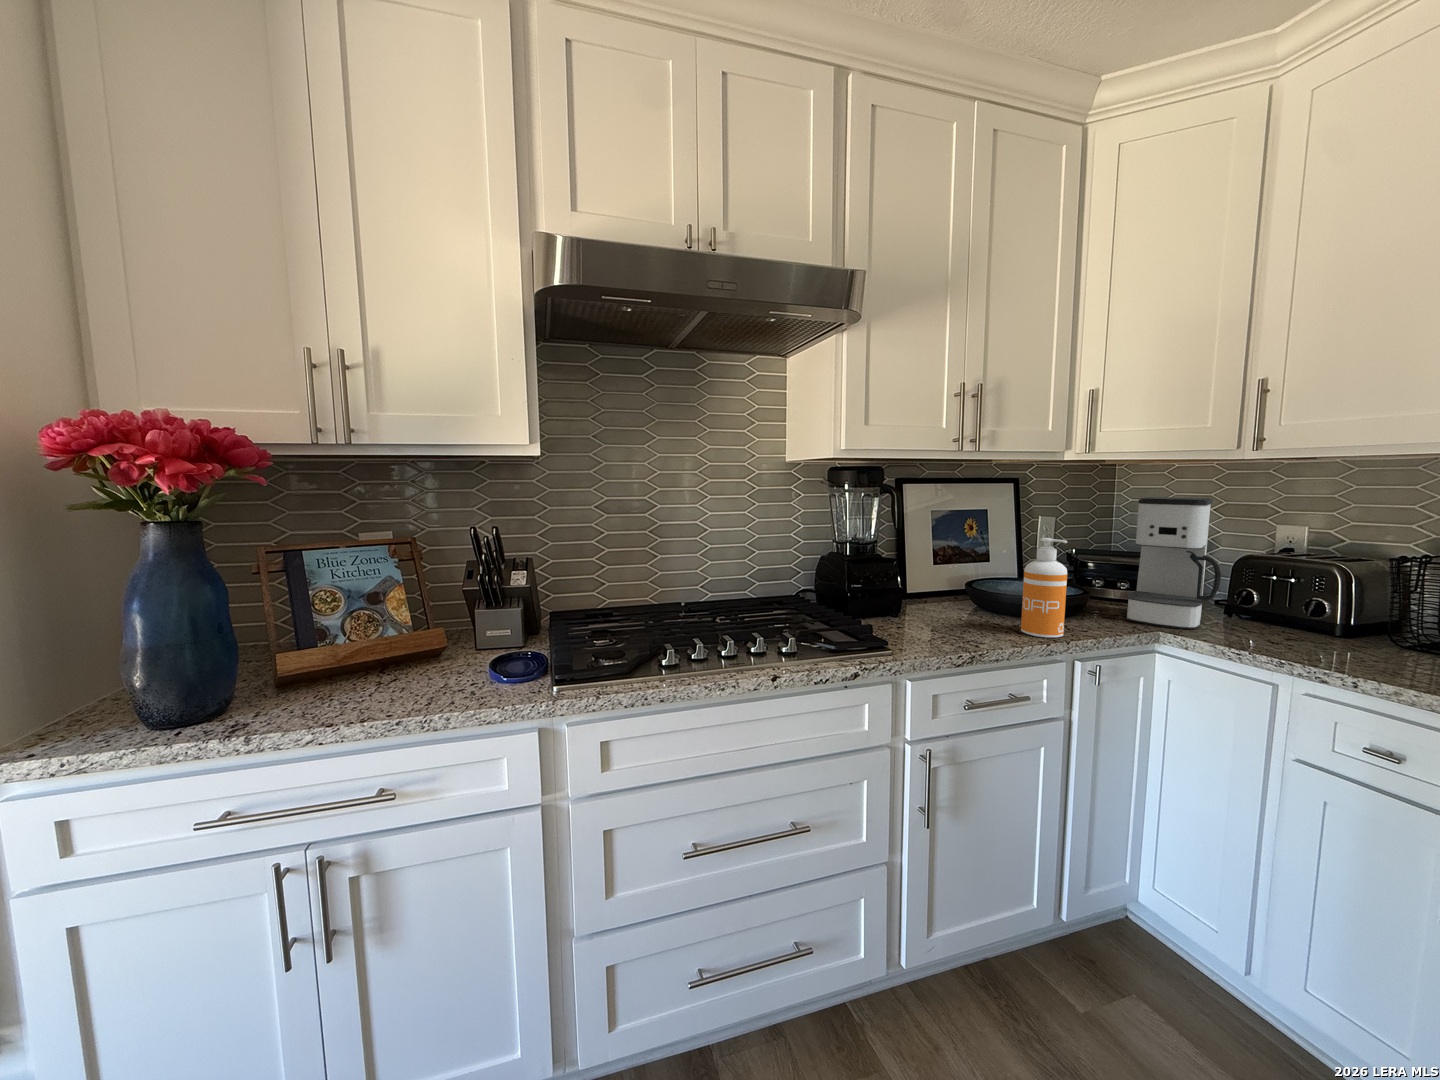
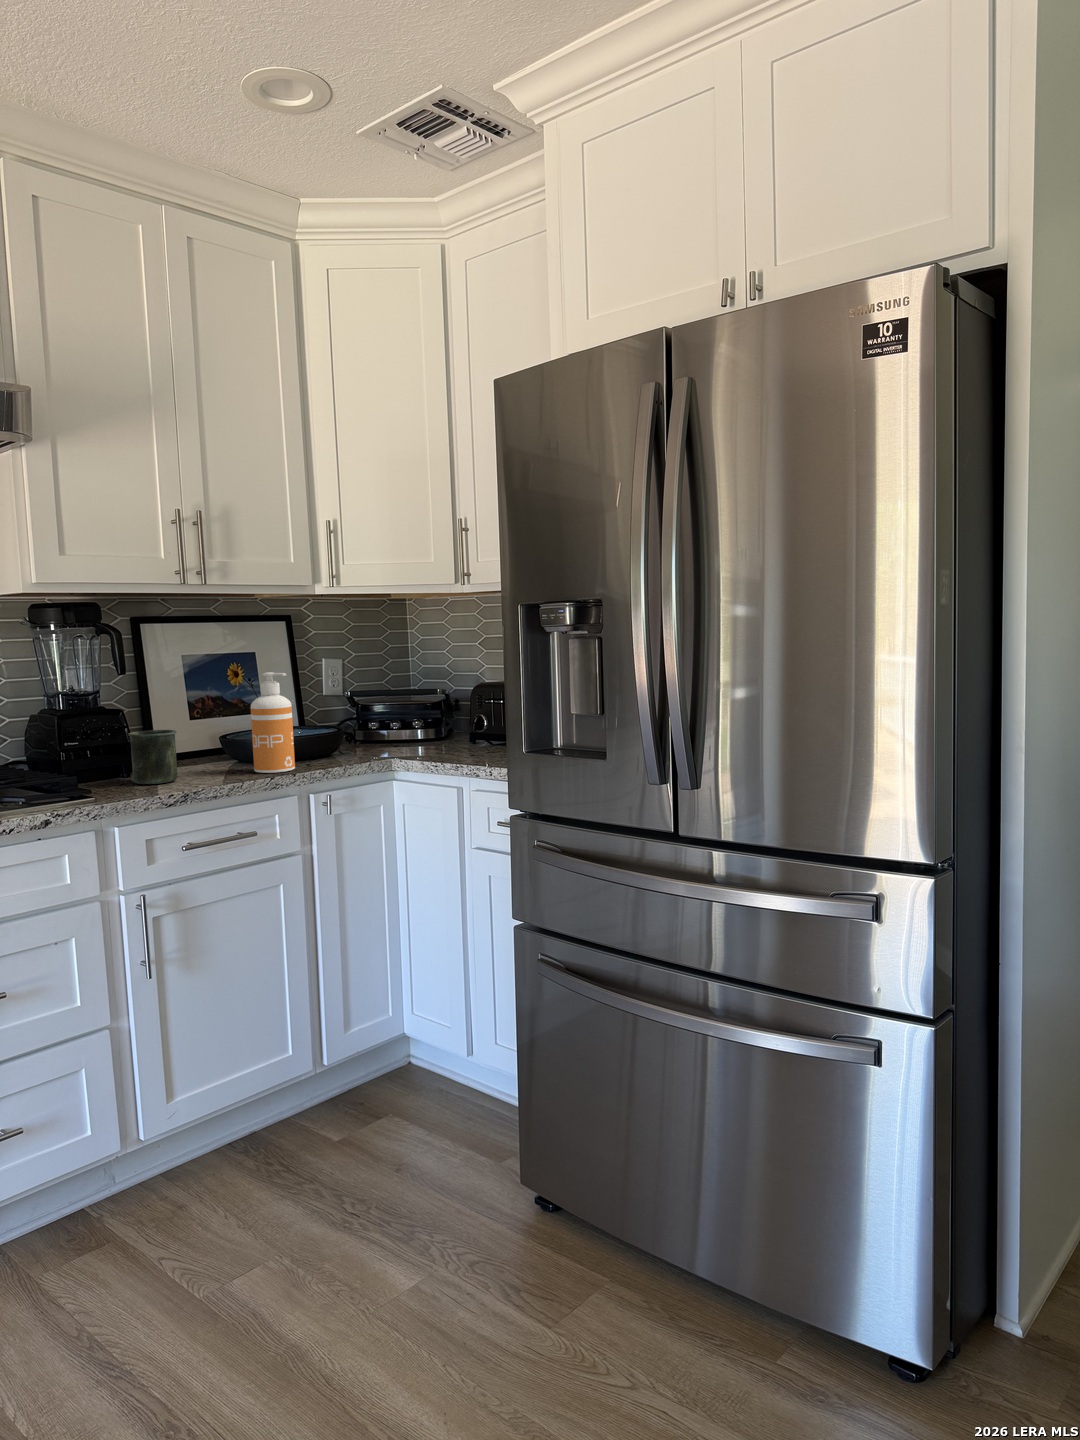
coffee maker: present [1126,497,1222,629] -> none [374,628,447,755]
mug: none [912,584,957,637] -> present [128,730,178,784]

